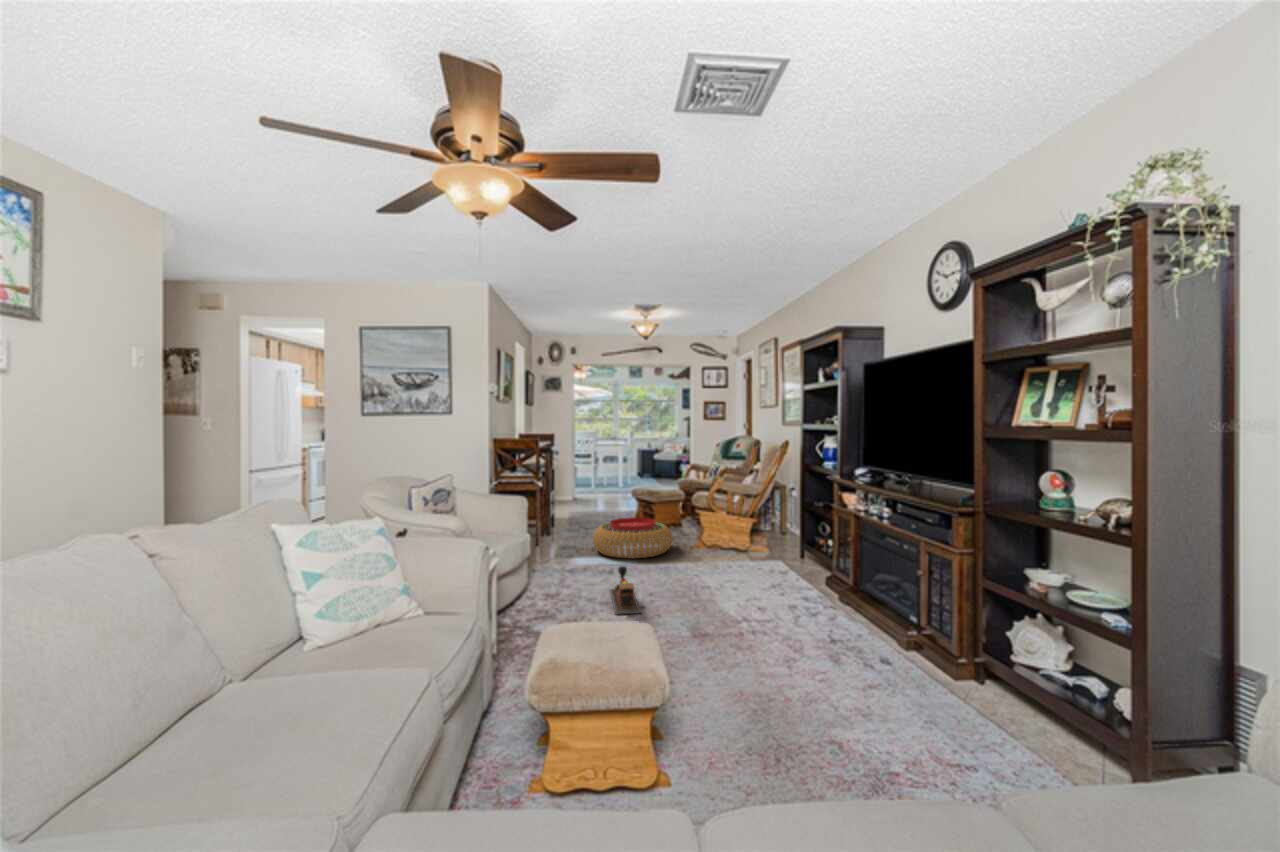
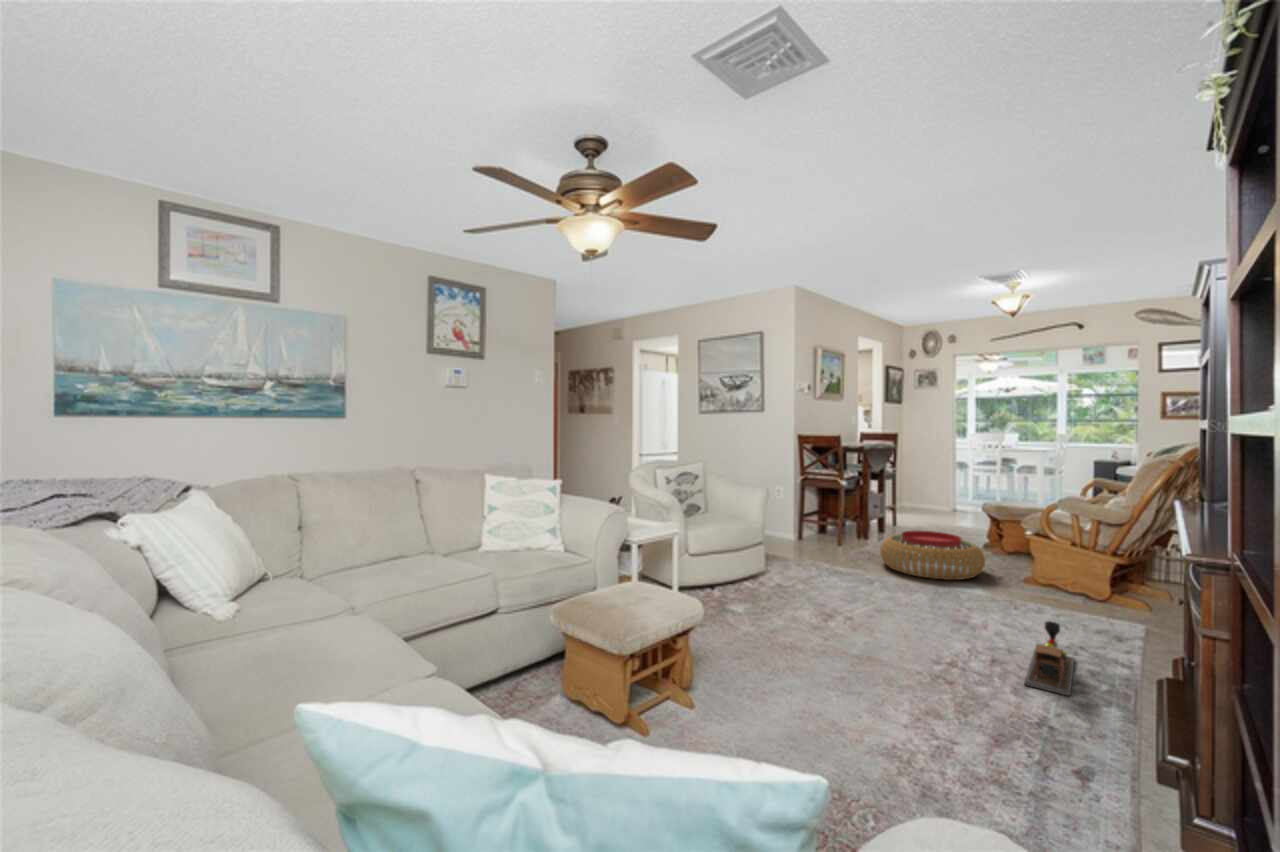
toy train: present [609,566,641,614] -> present [1024,621,1074,696]

